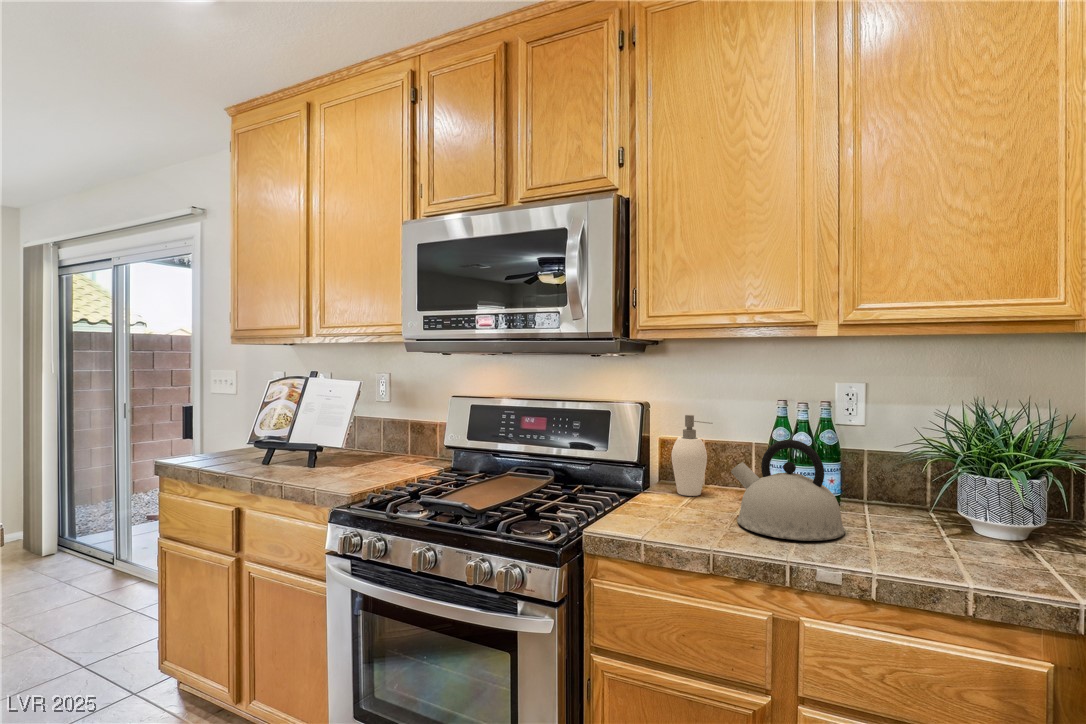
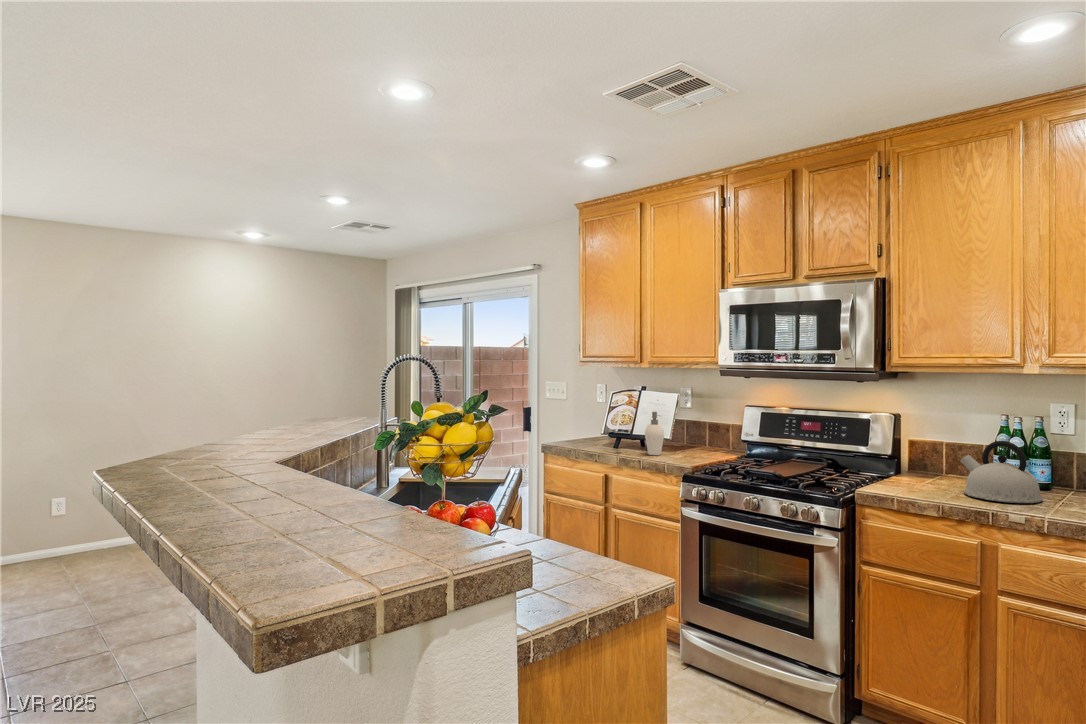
soap dispenser: present [671,415,712,496] -> present [645,412,664,455]

